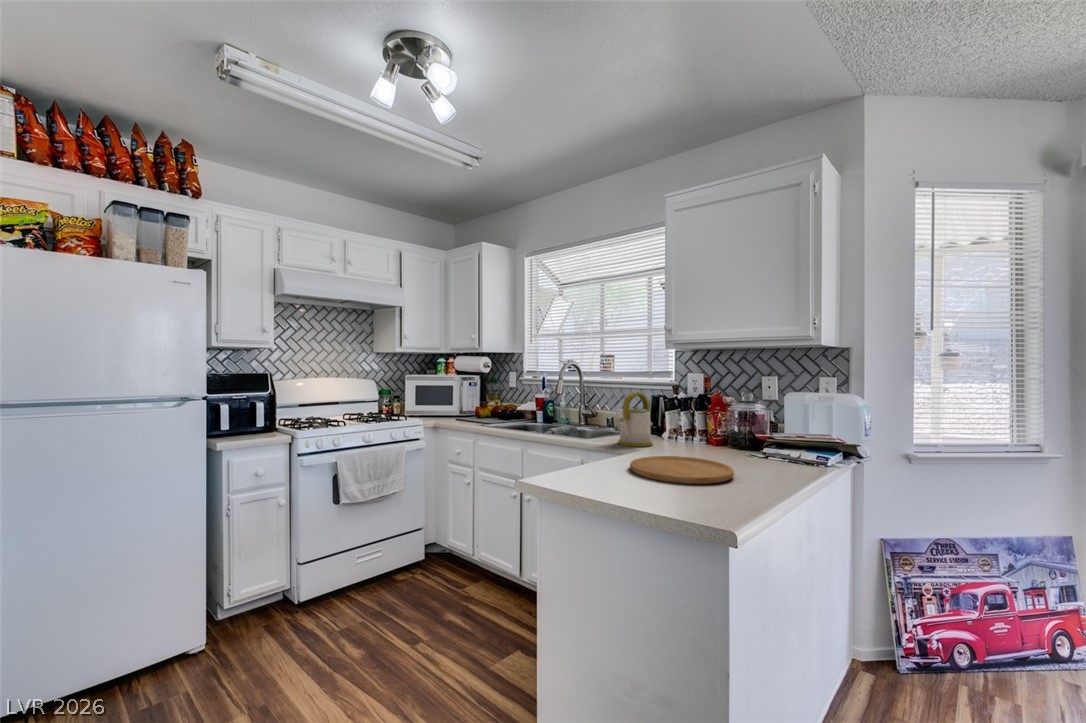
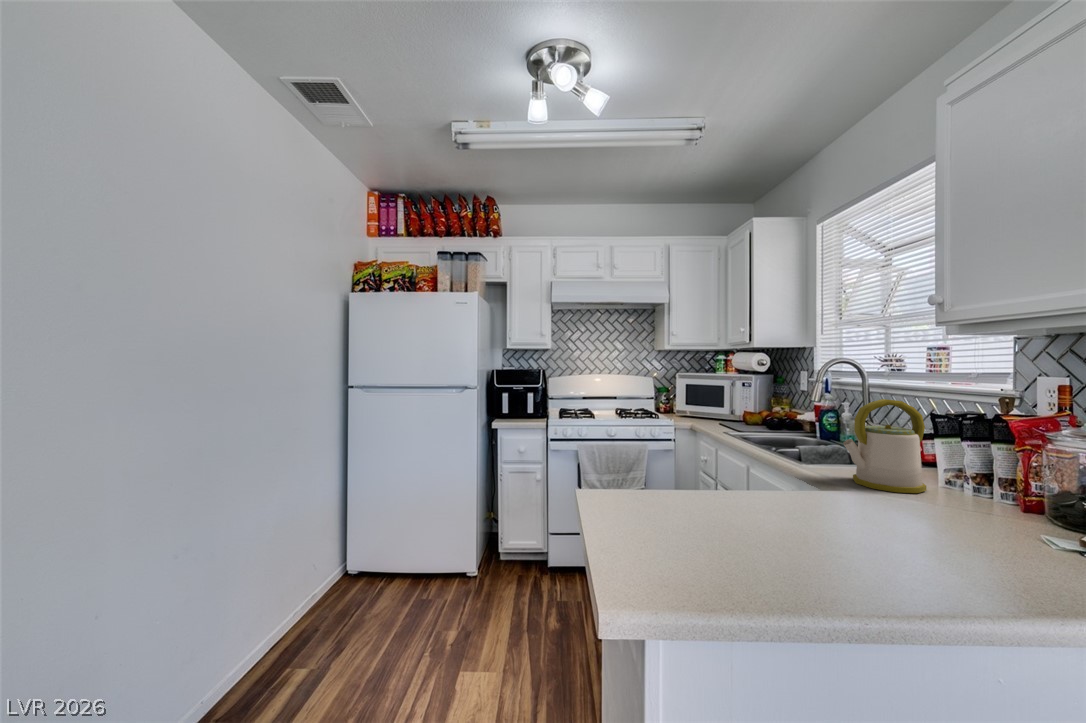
cutting board: present [630,456,734,484] -> none [729,502,949,584]

